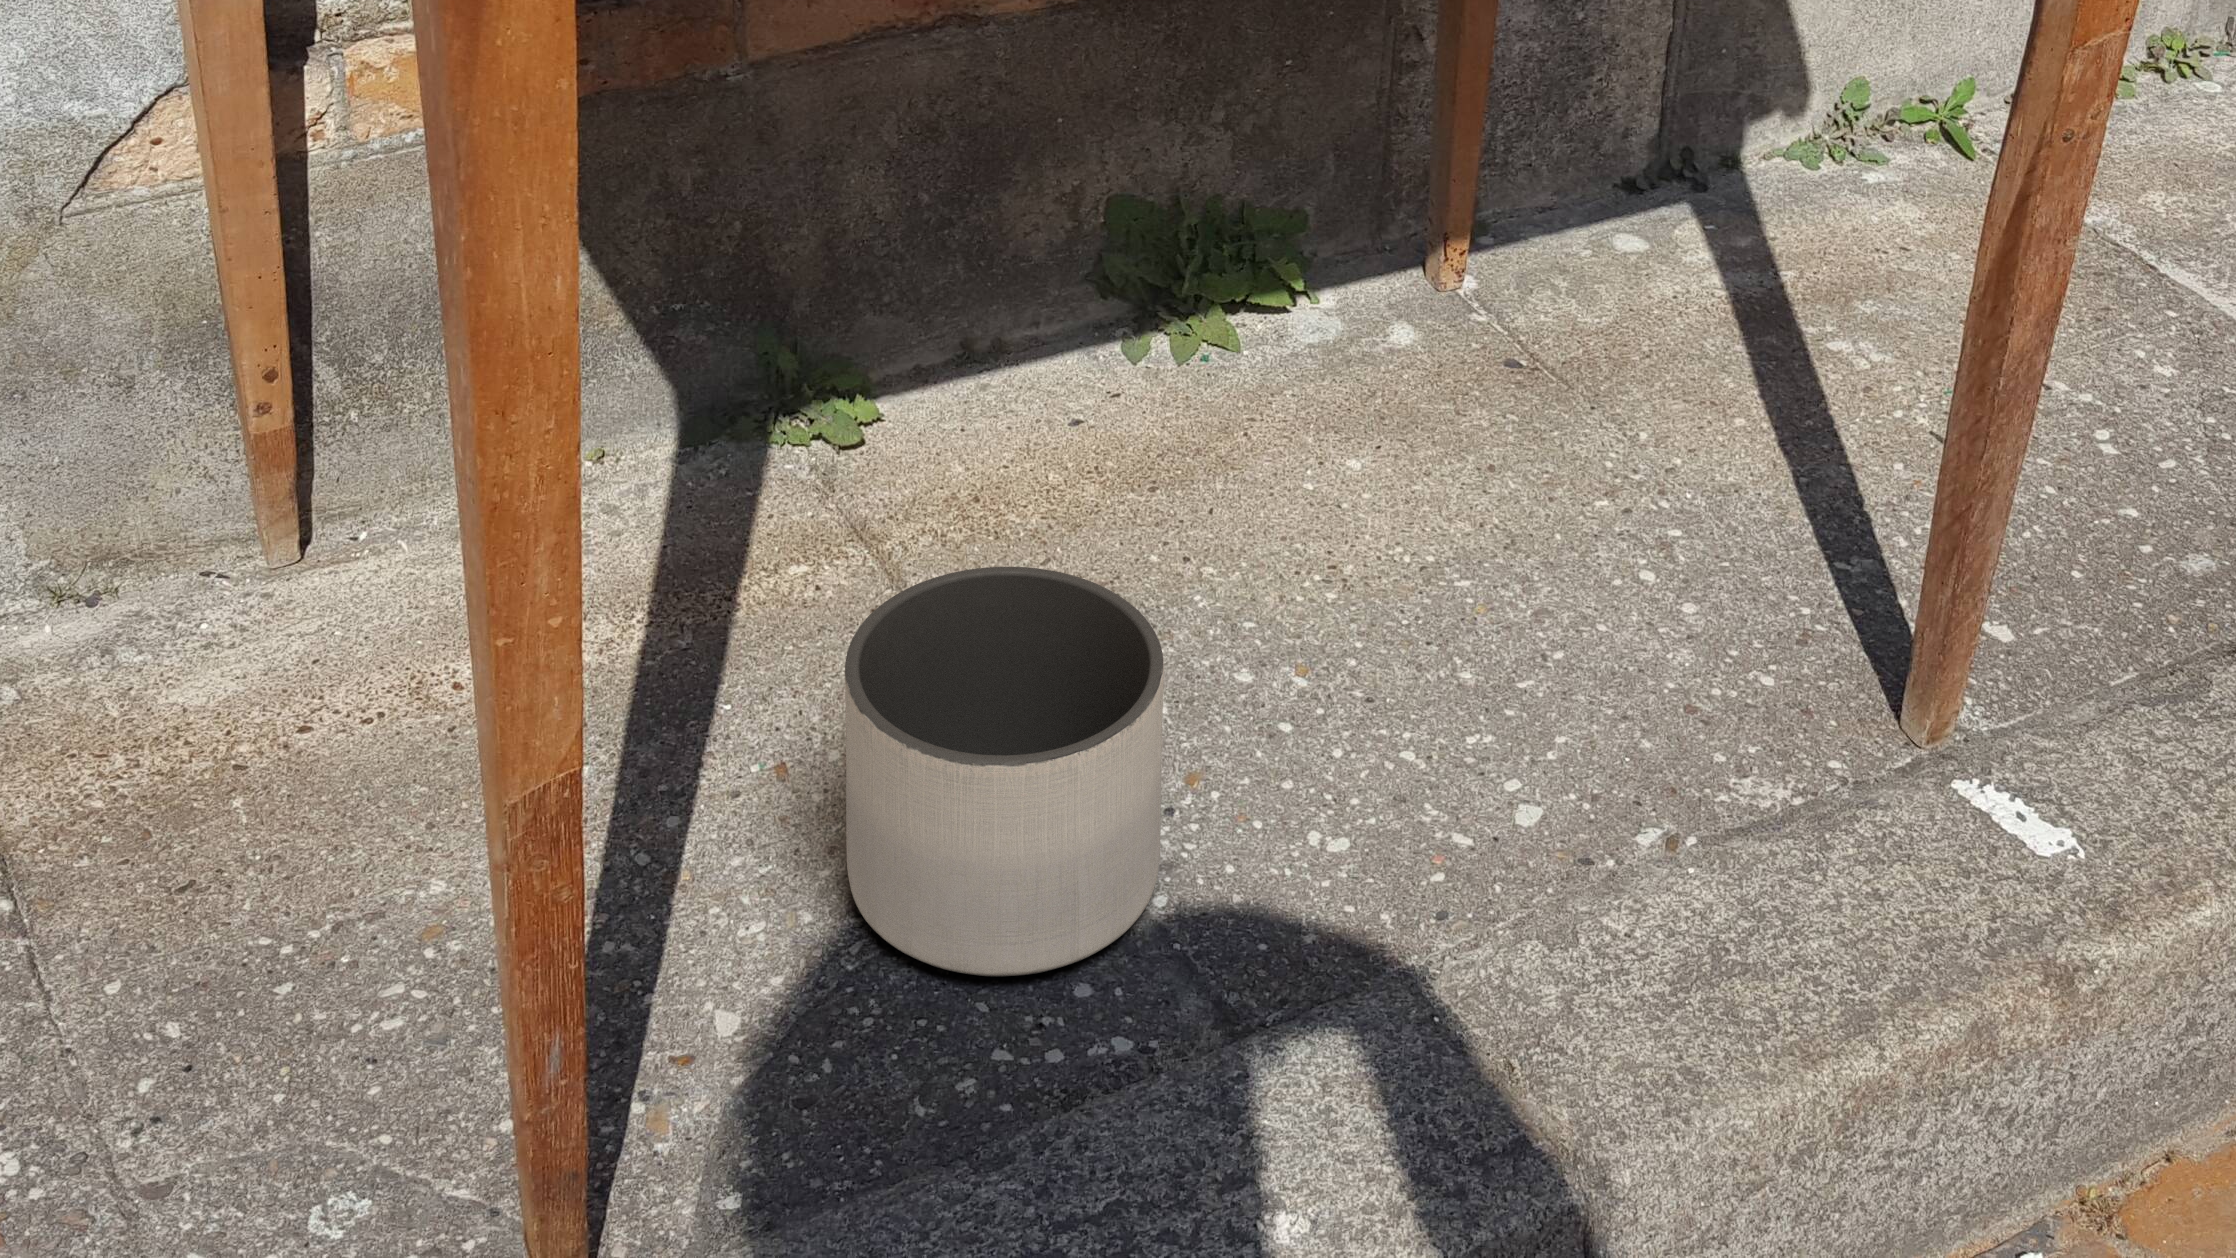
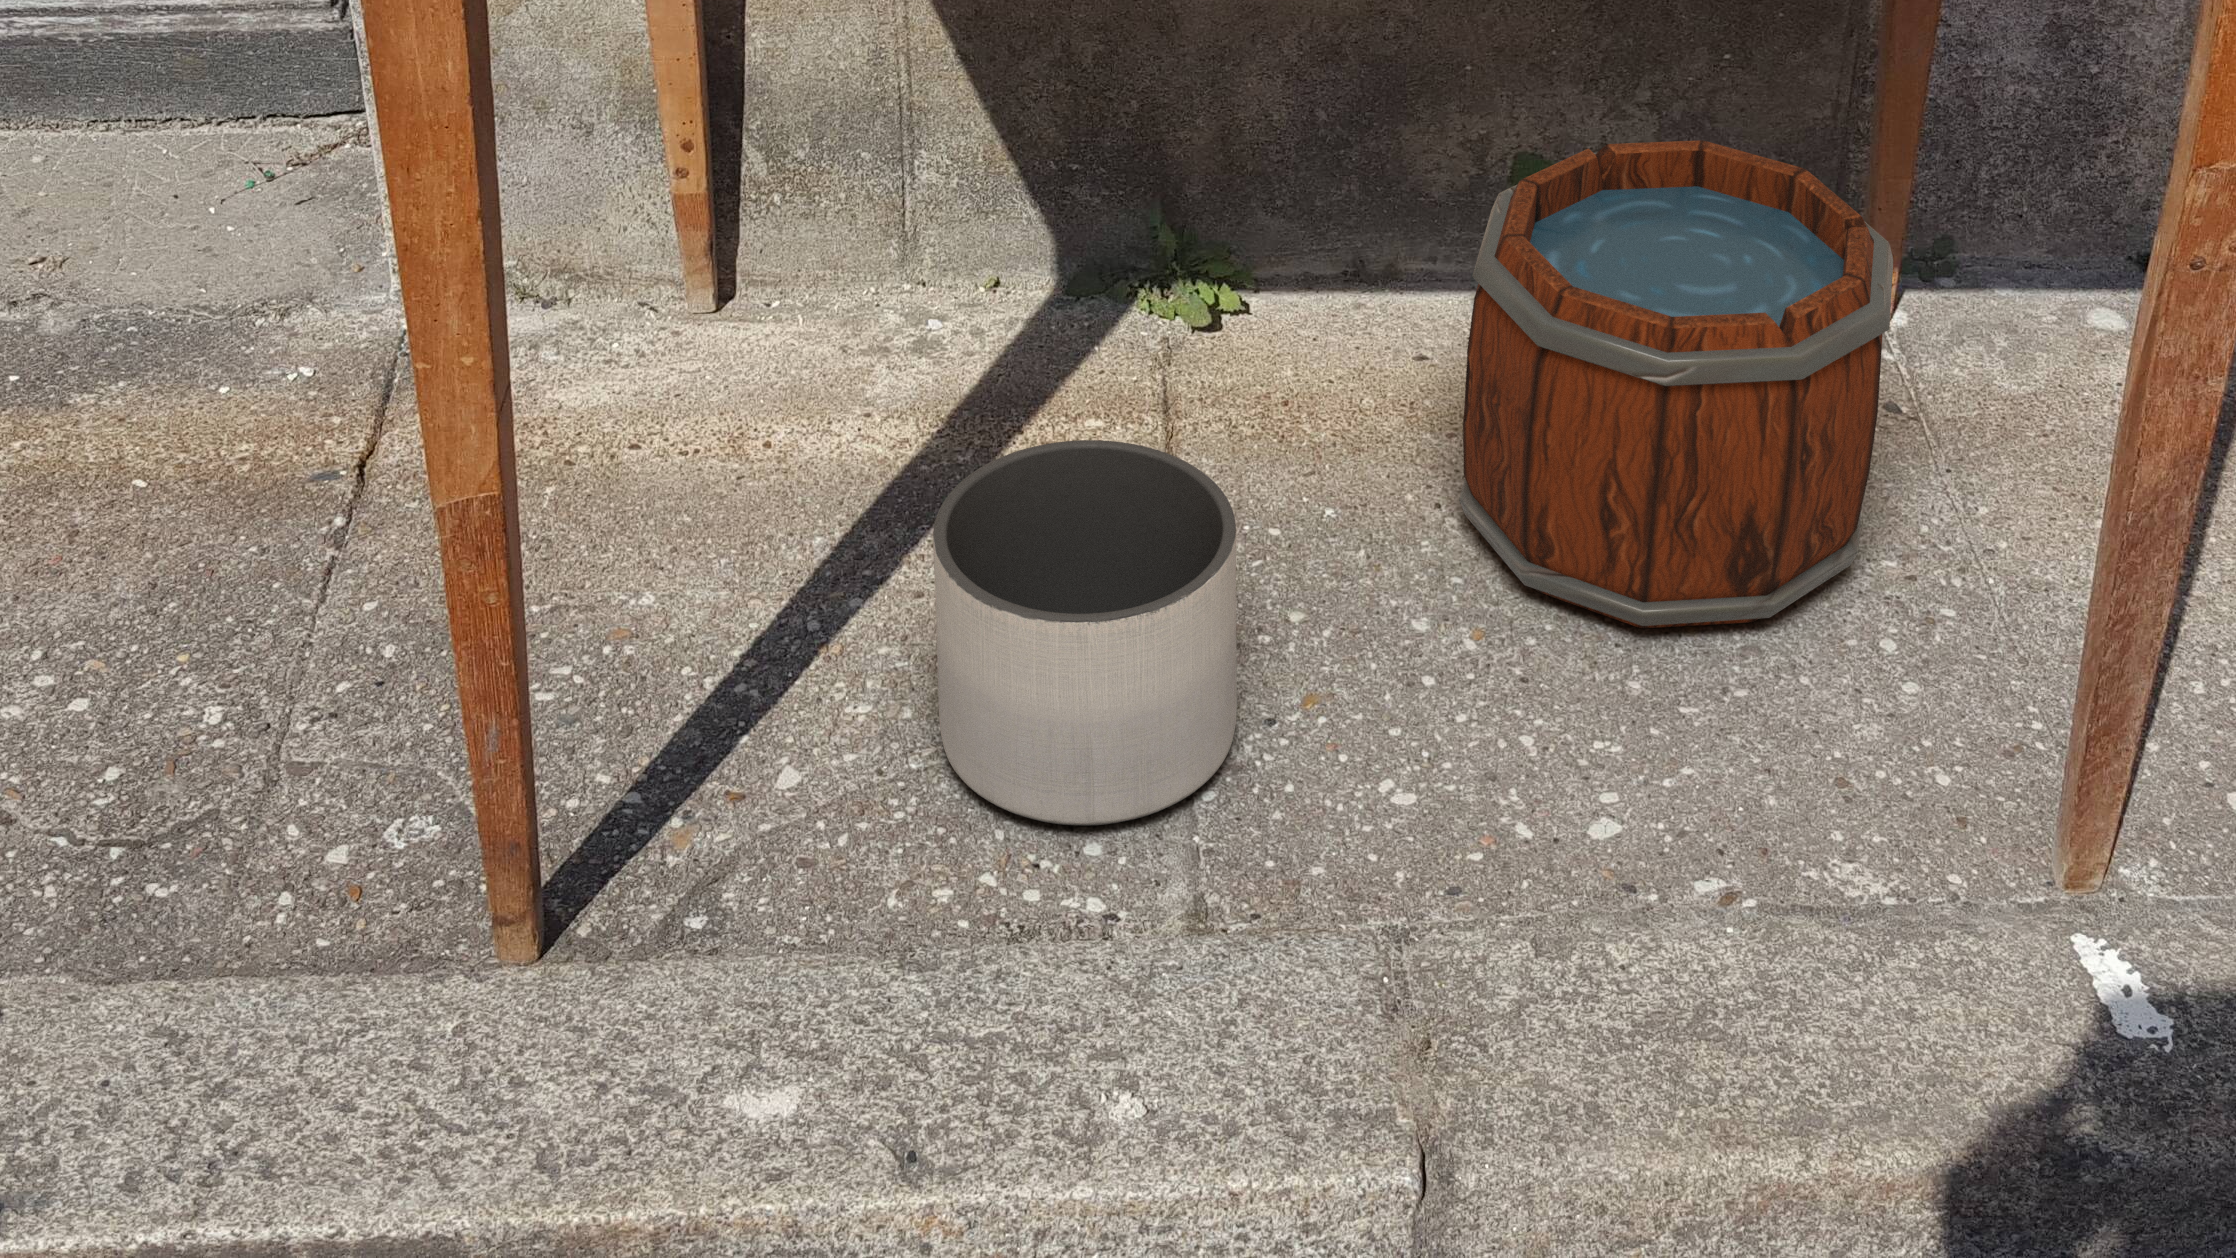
bucket: none [1186,149,1614,626] -> present [1459,140,1893,628]

